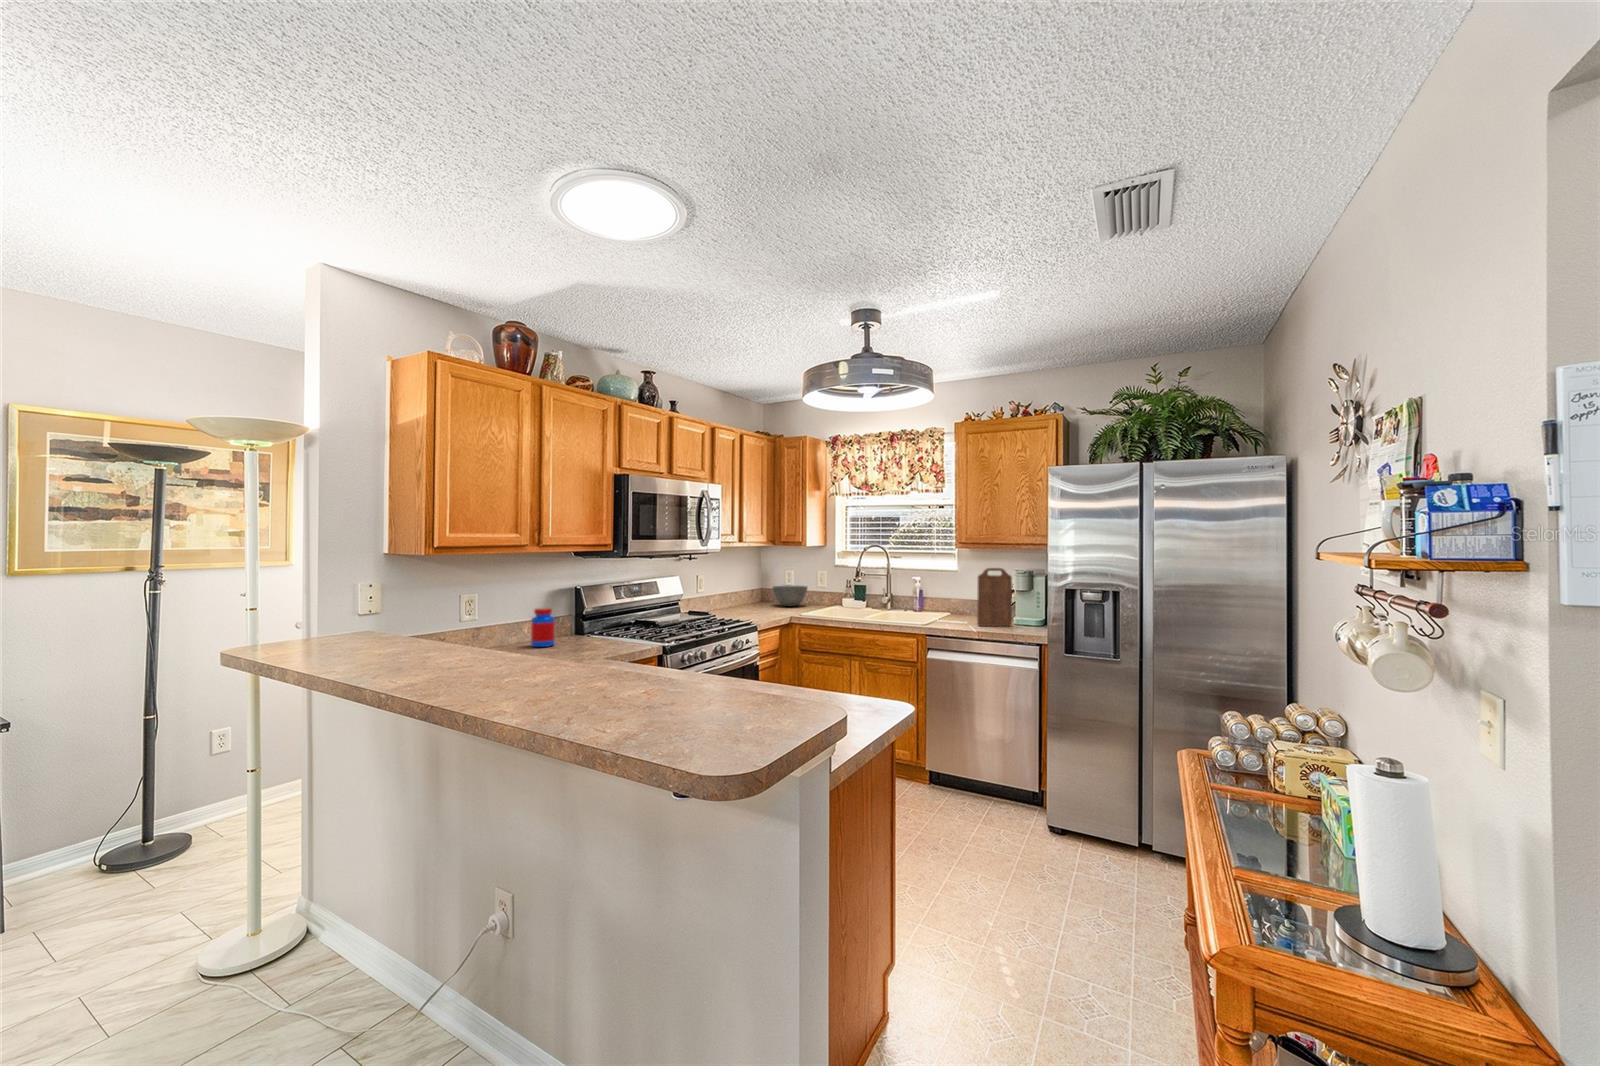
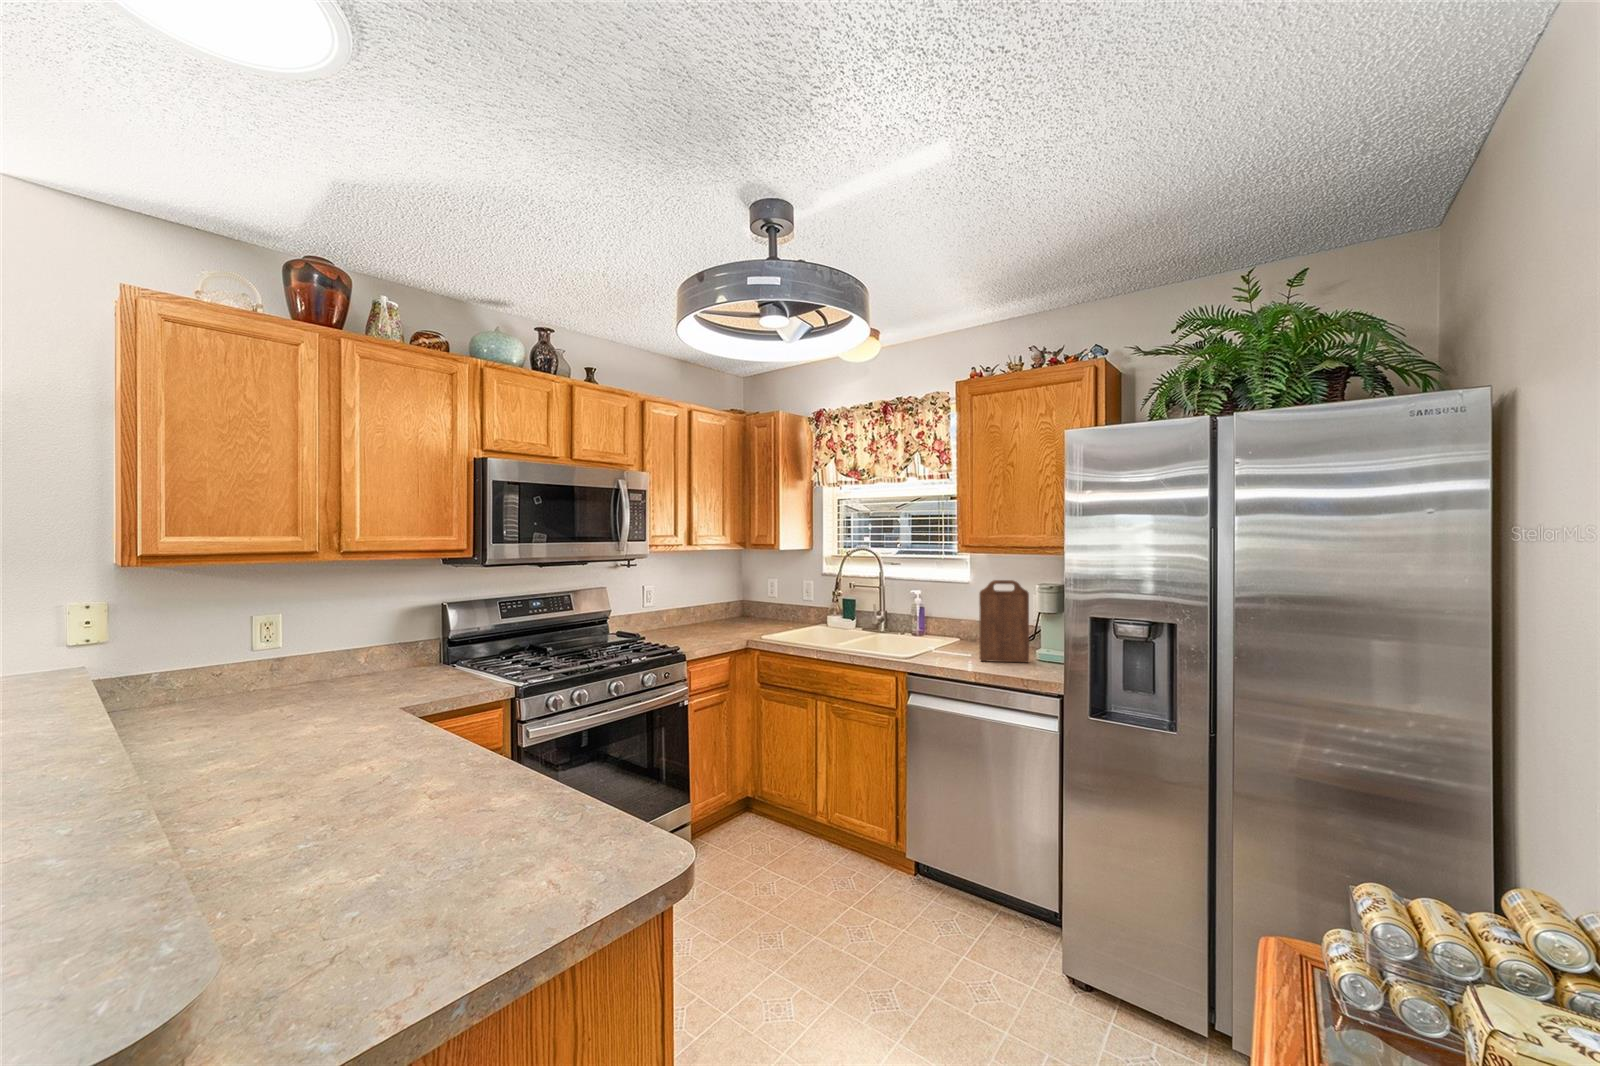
bowl: present [773,585,807,606] -> none [741,597,785,623]
jar: present [531,608,555,647] -> none [342,634,377,687]

